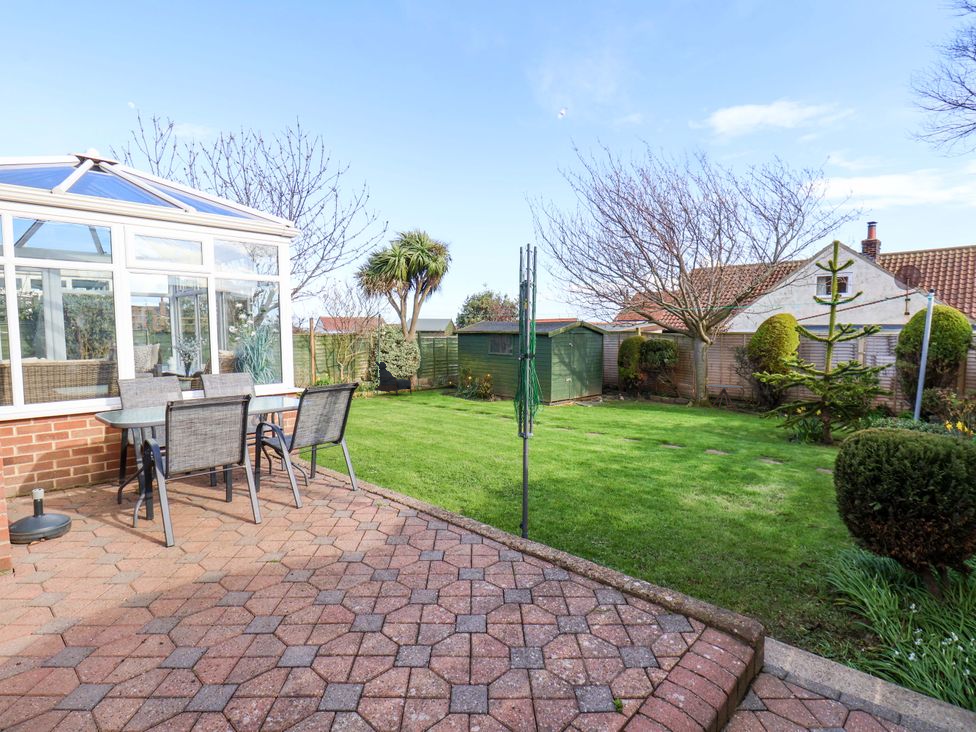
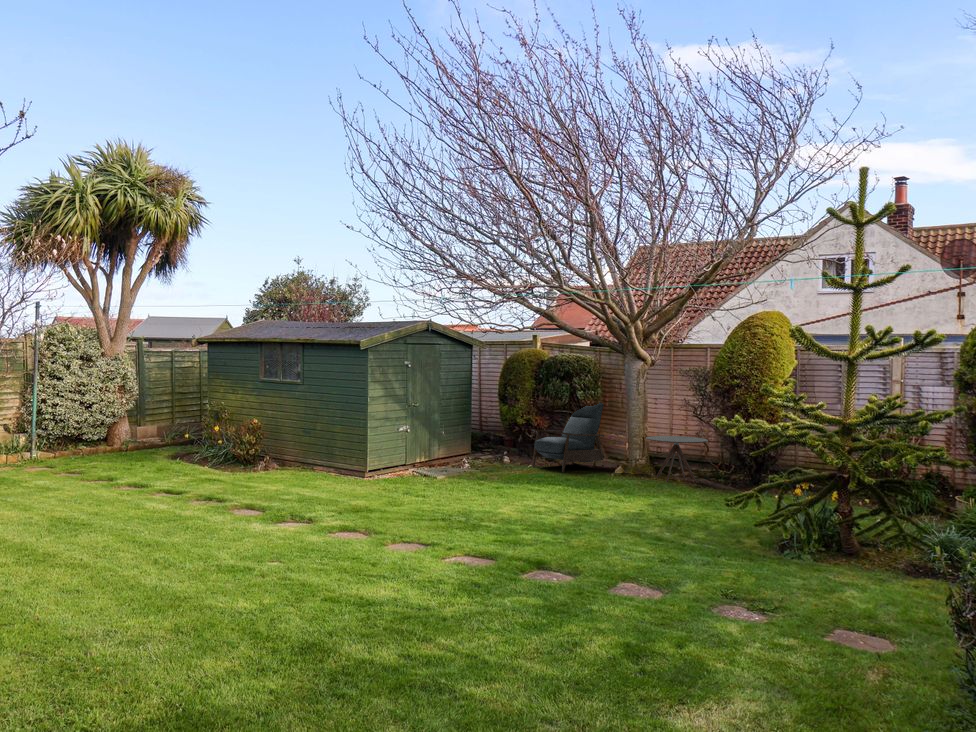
chair: present [374,362,412,396] -> present [531,402,605,472]

